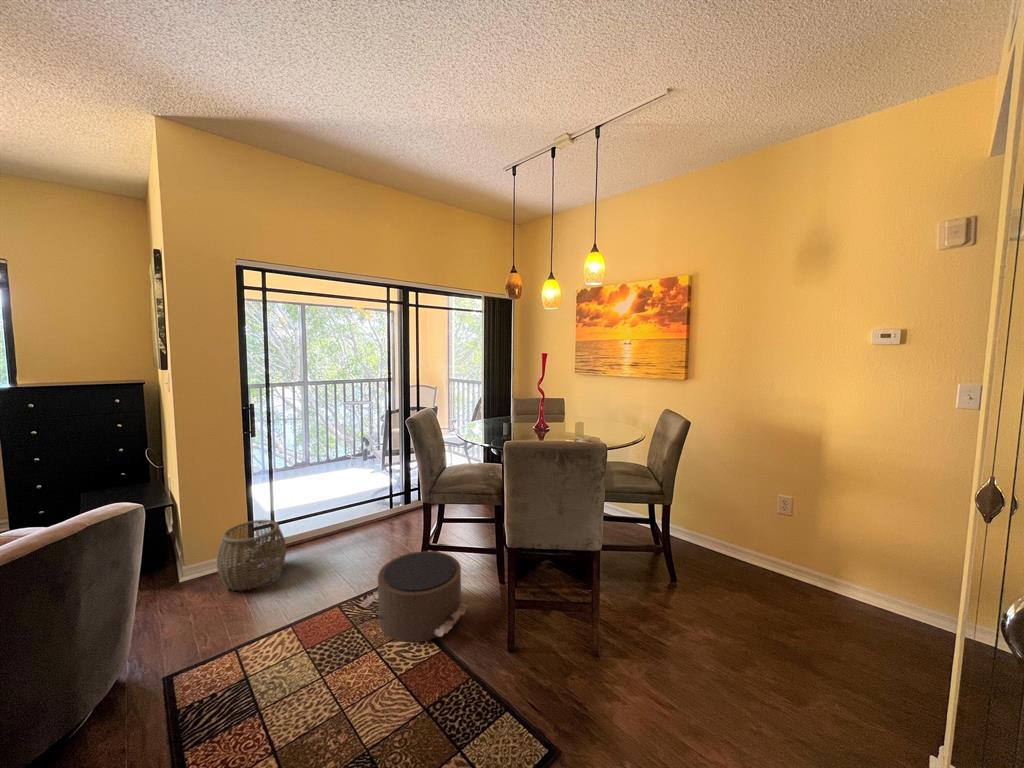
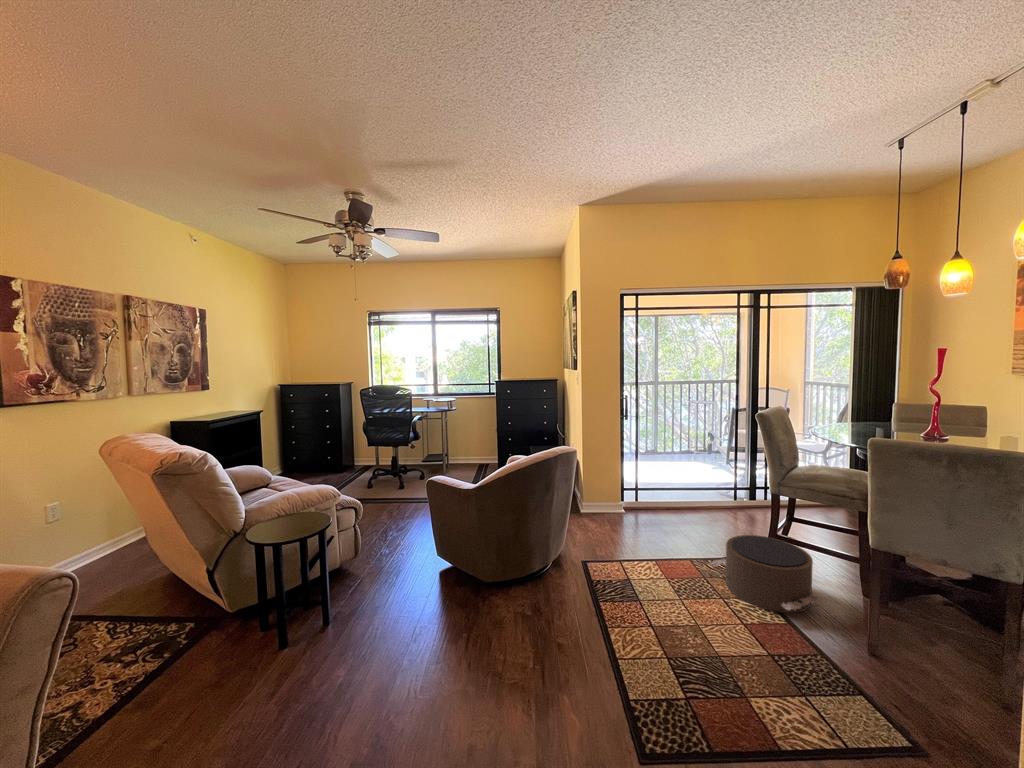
woven basket: present [217,520,286,591] -> none [602,482,648,531]

